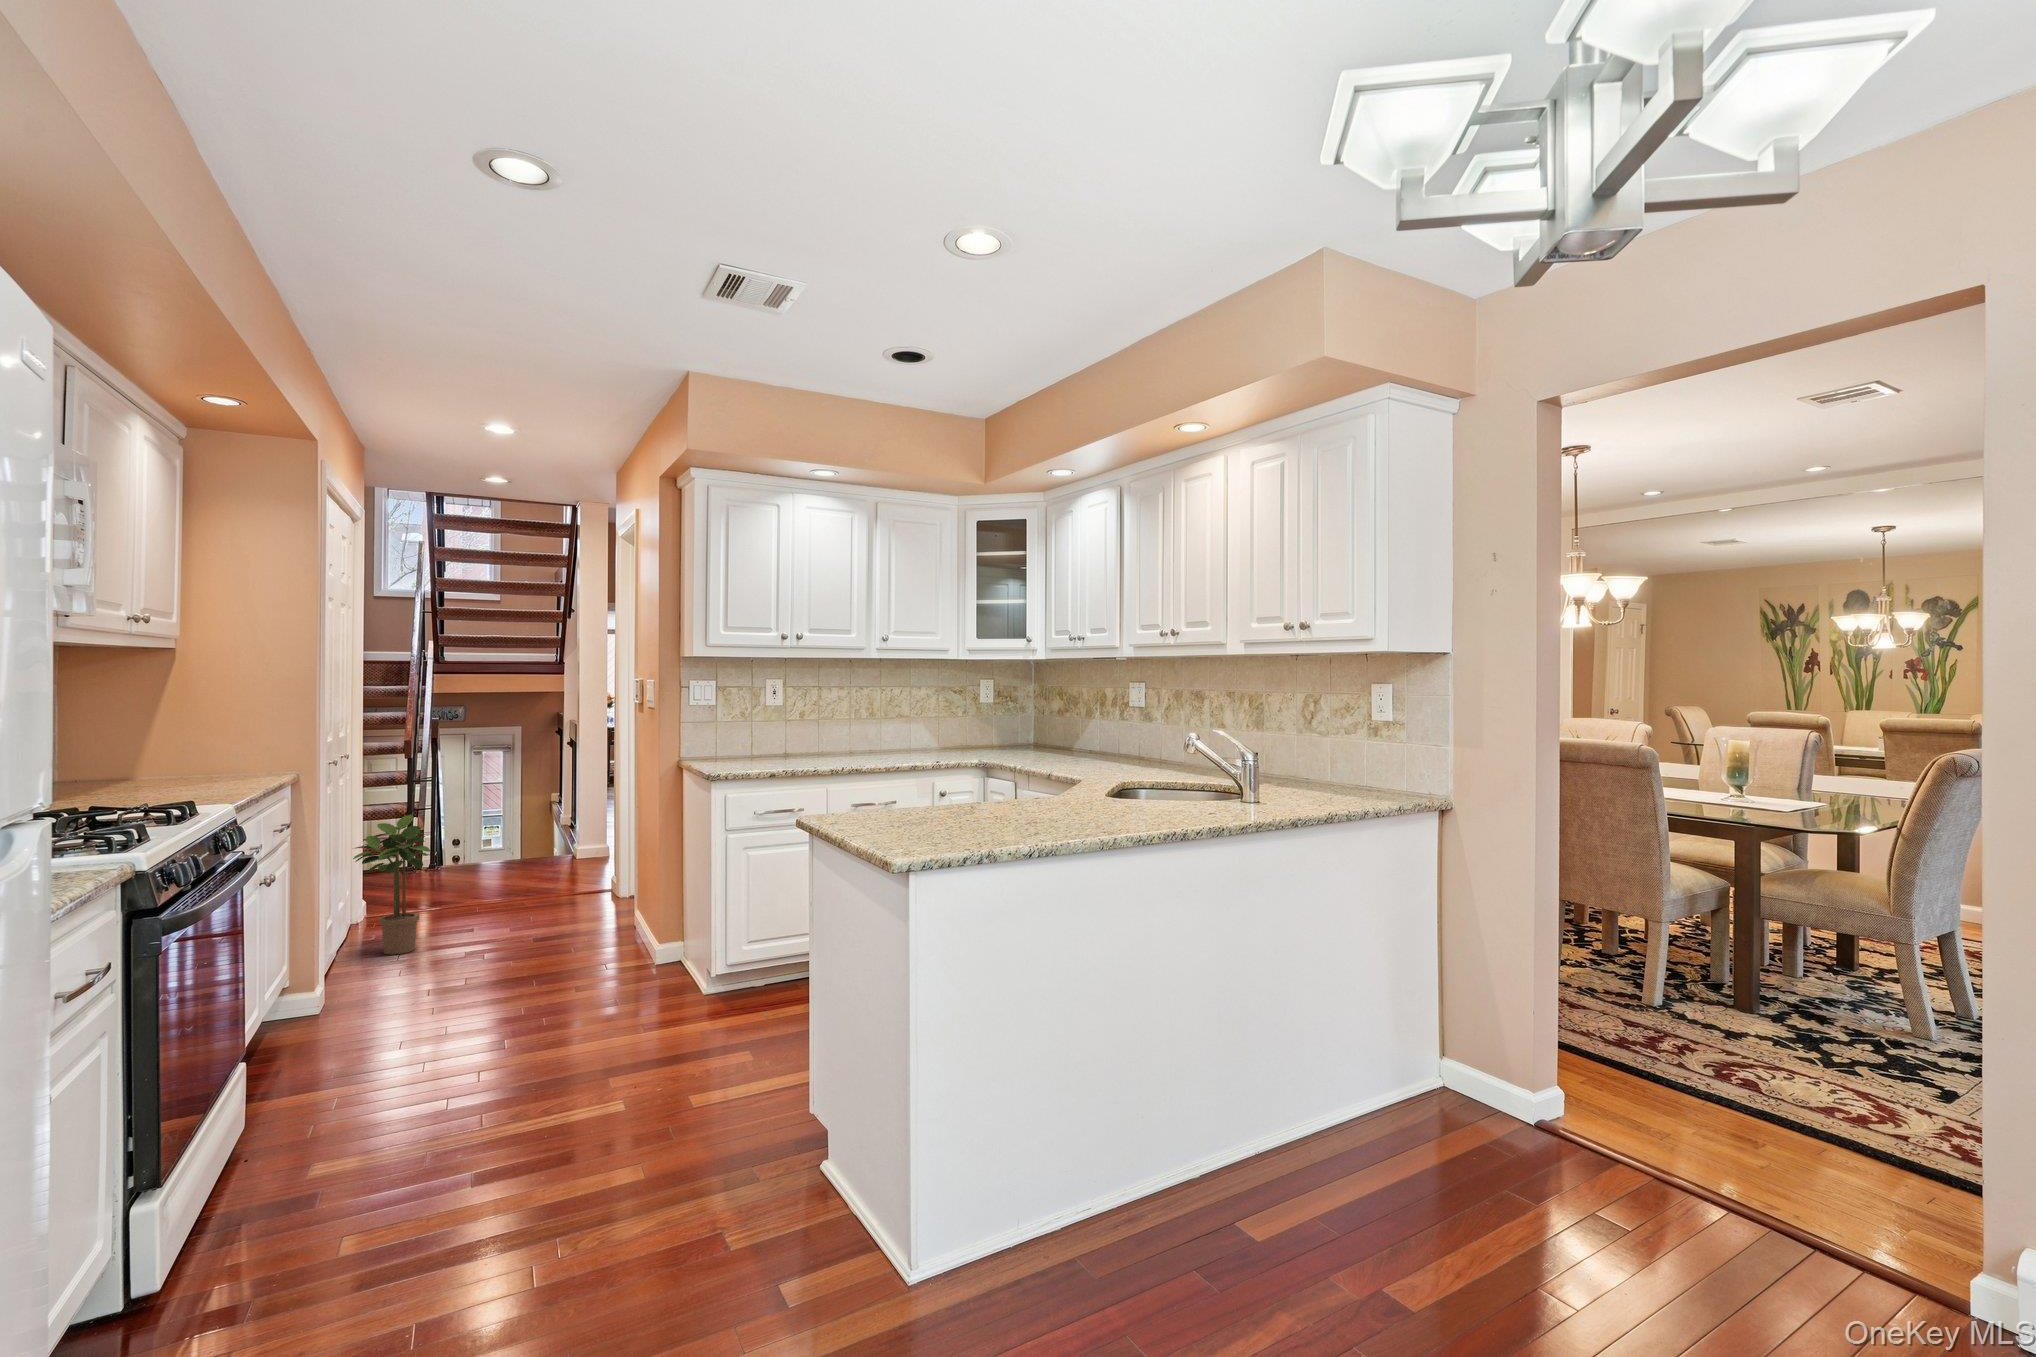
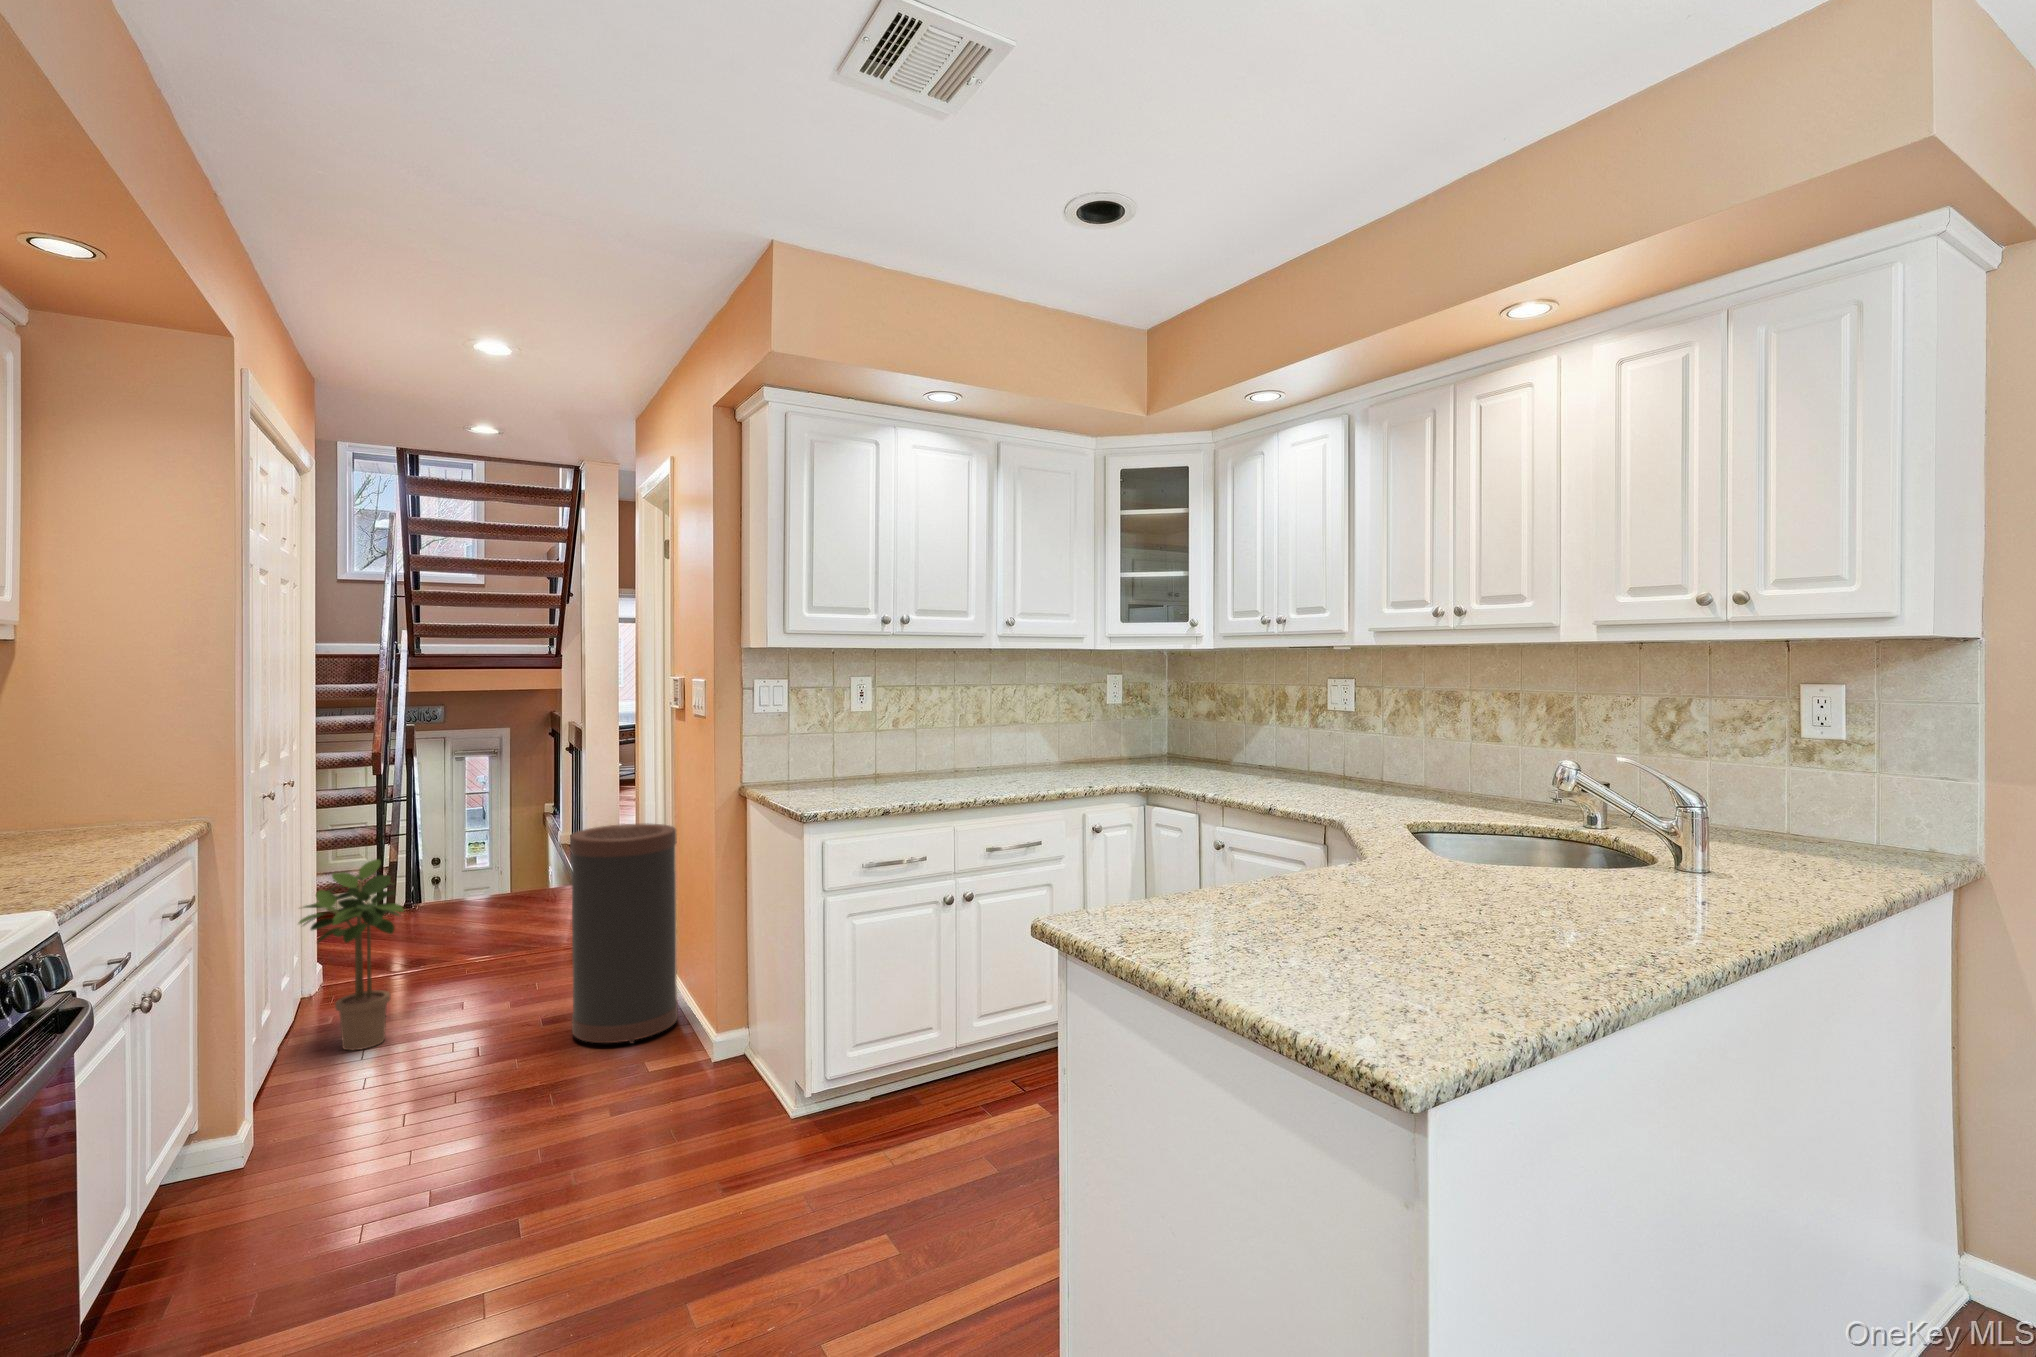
trash can: none [553,791,634,953] -> present [570,824,678,1044]

